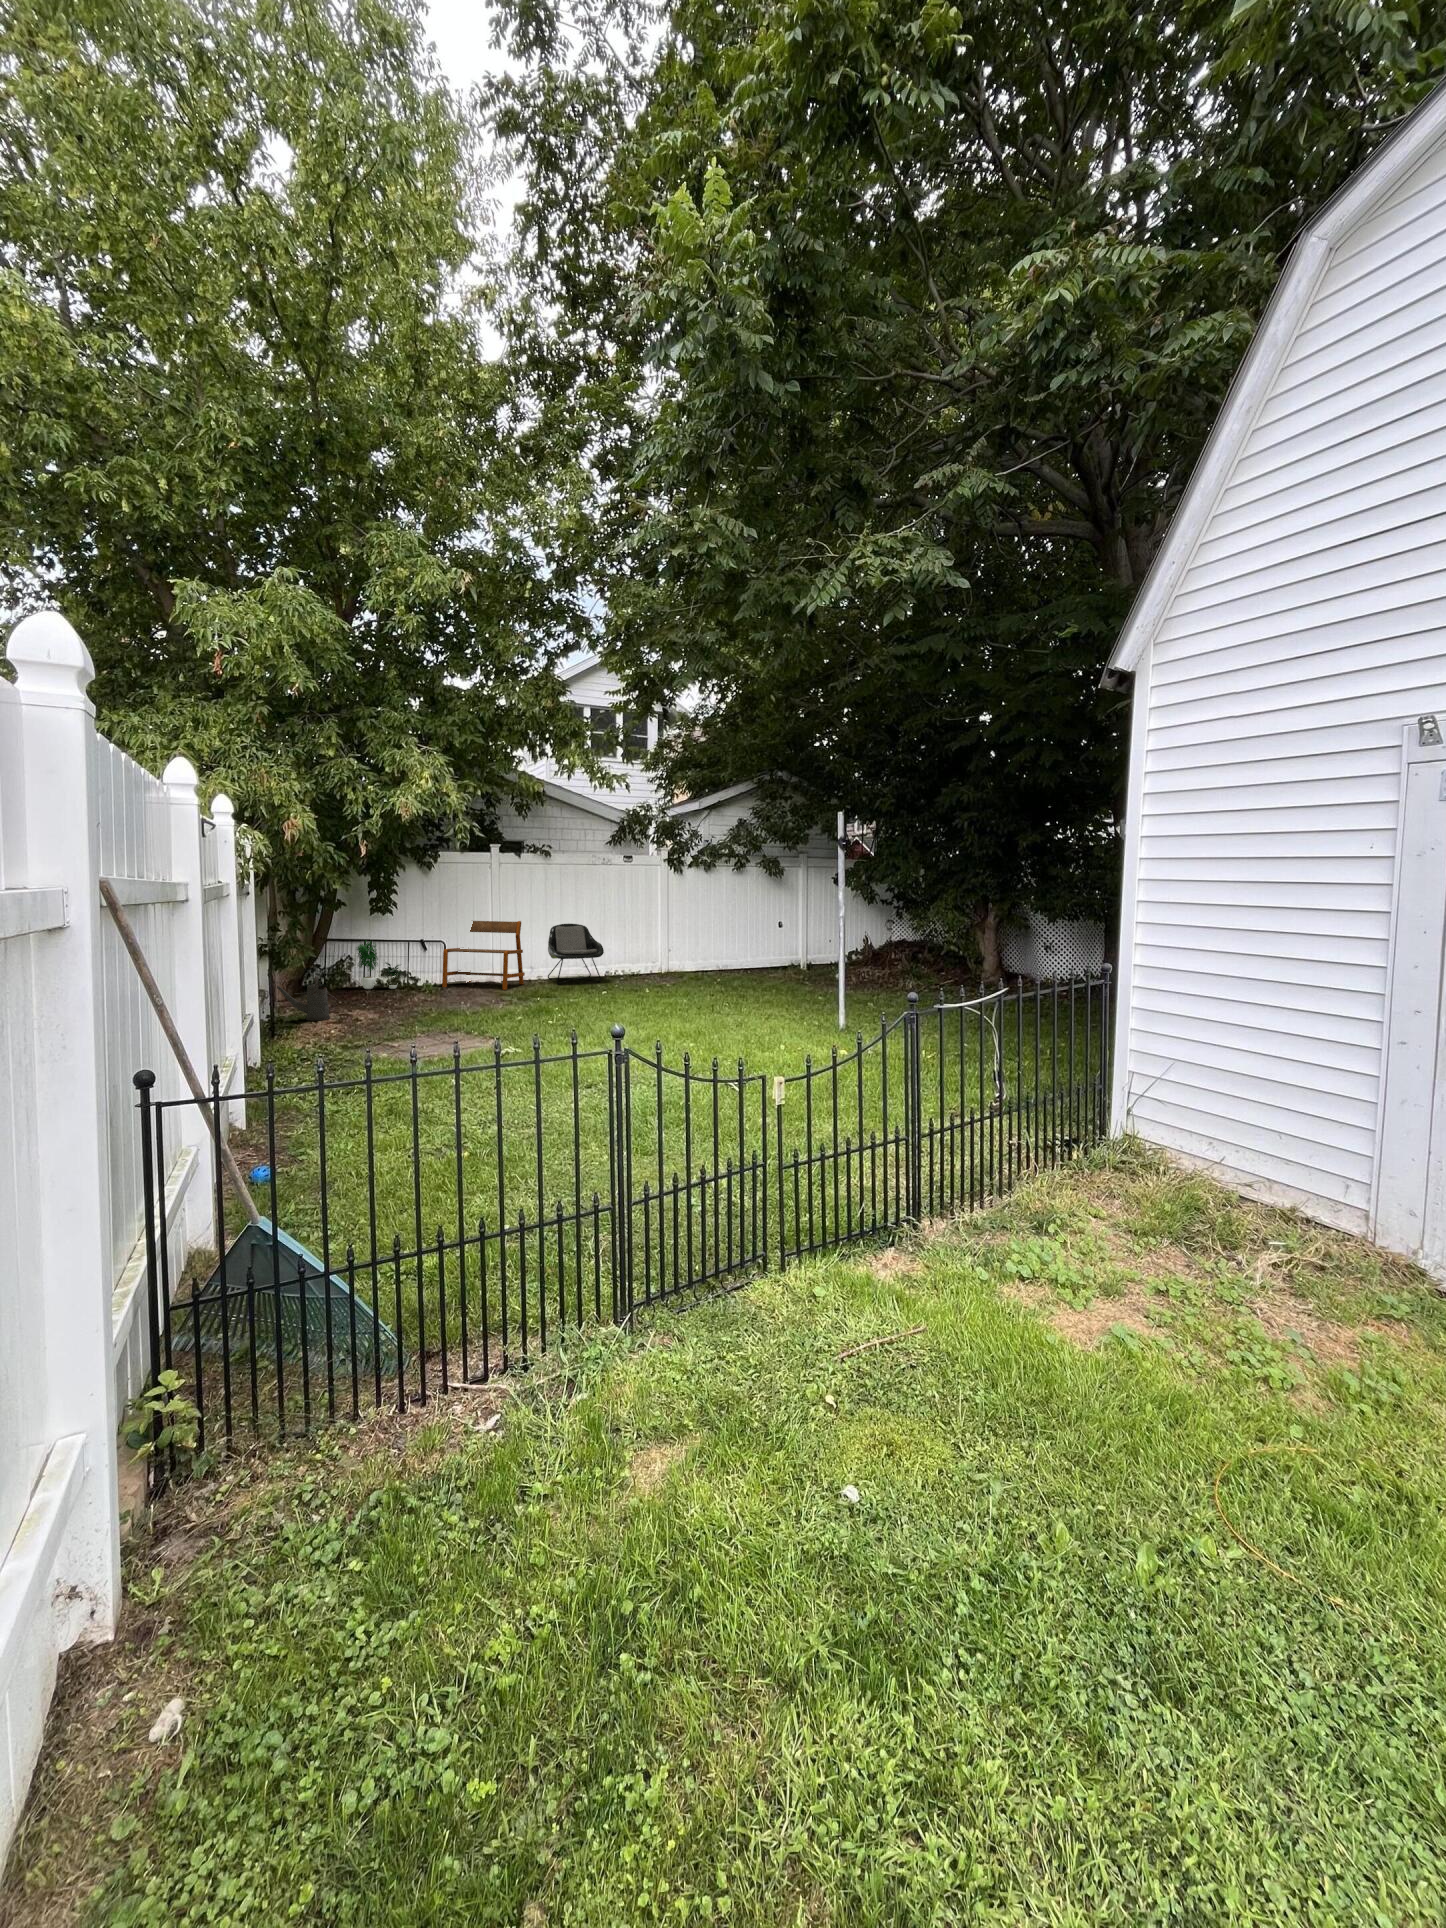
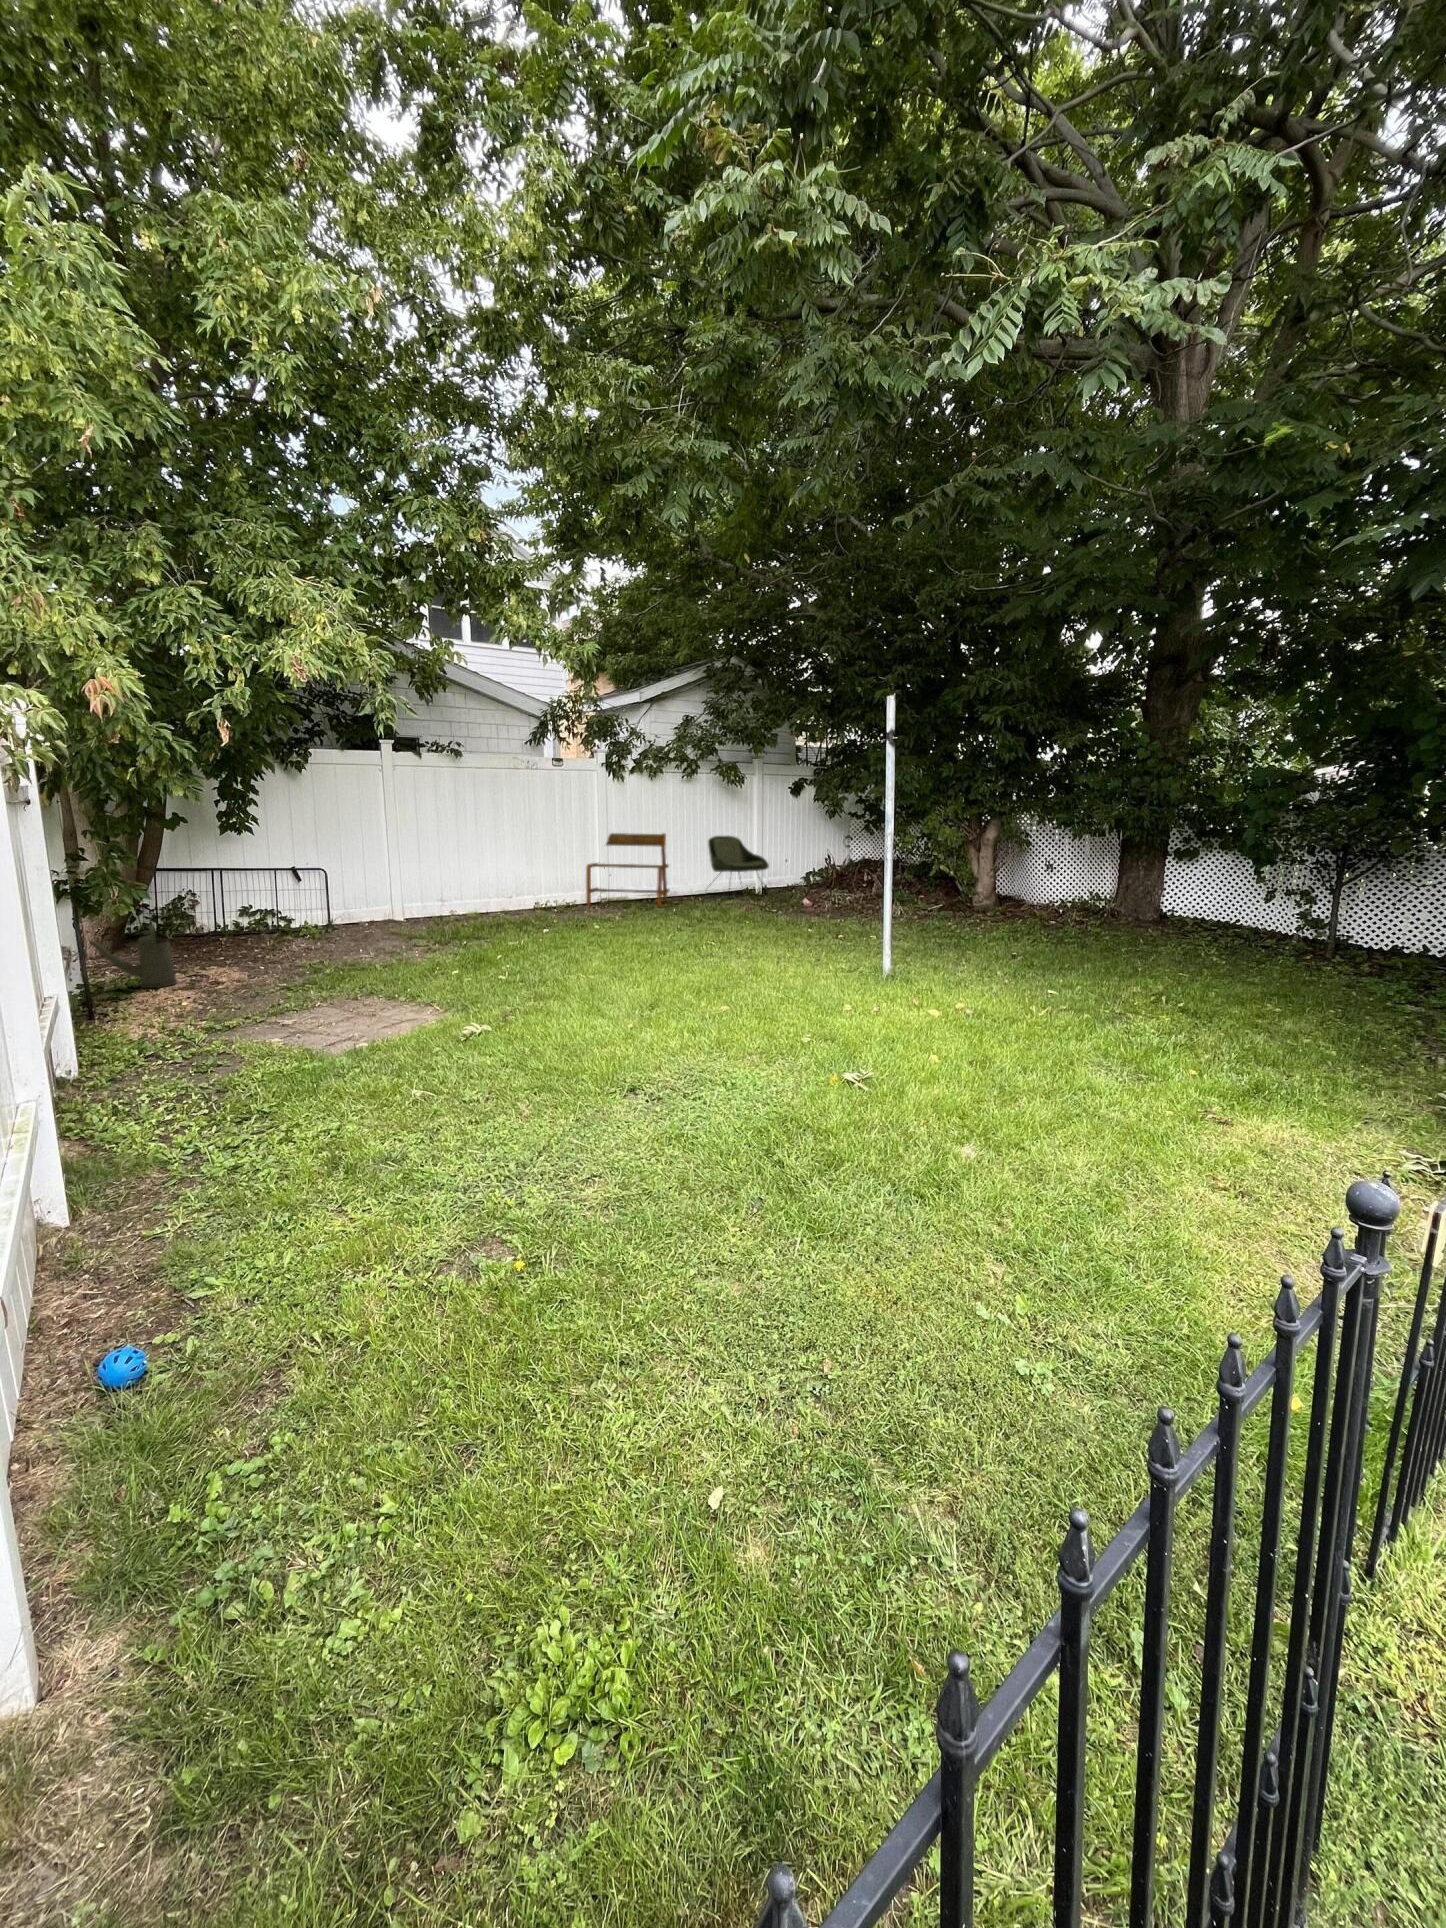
bench: present [442,921,525,990] -> present [586,833,670,907]
lounge chair: present [548,924,604,985] -> present [706,836,769,897]
potted plant: present [357,941,401,989] -> none [200,867,272,934]

